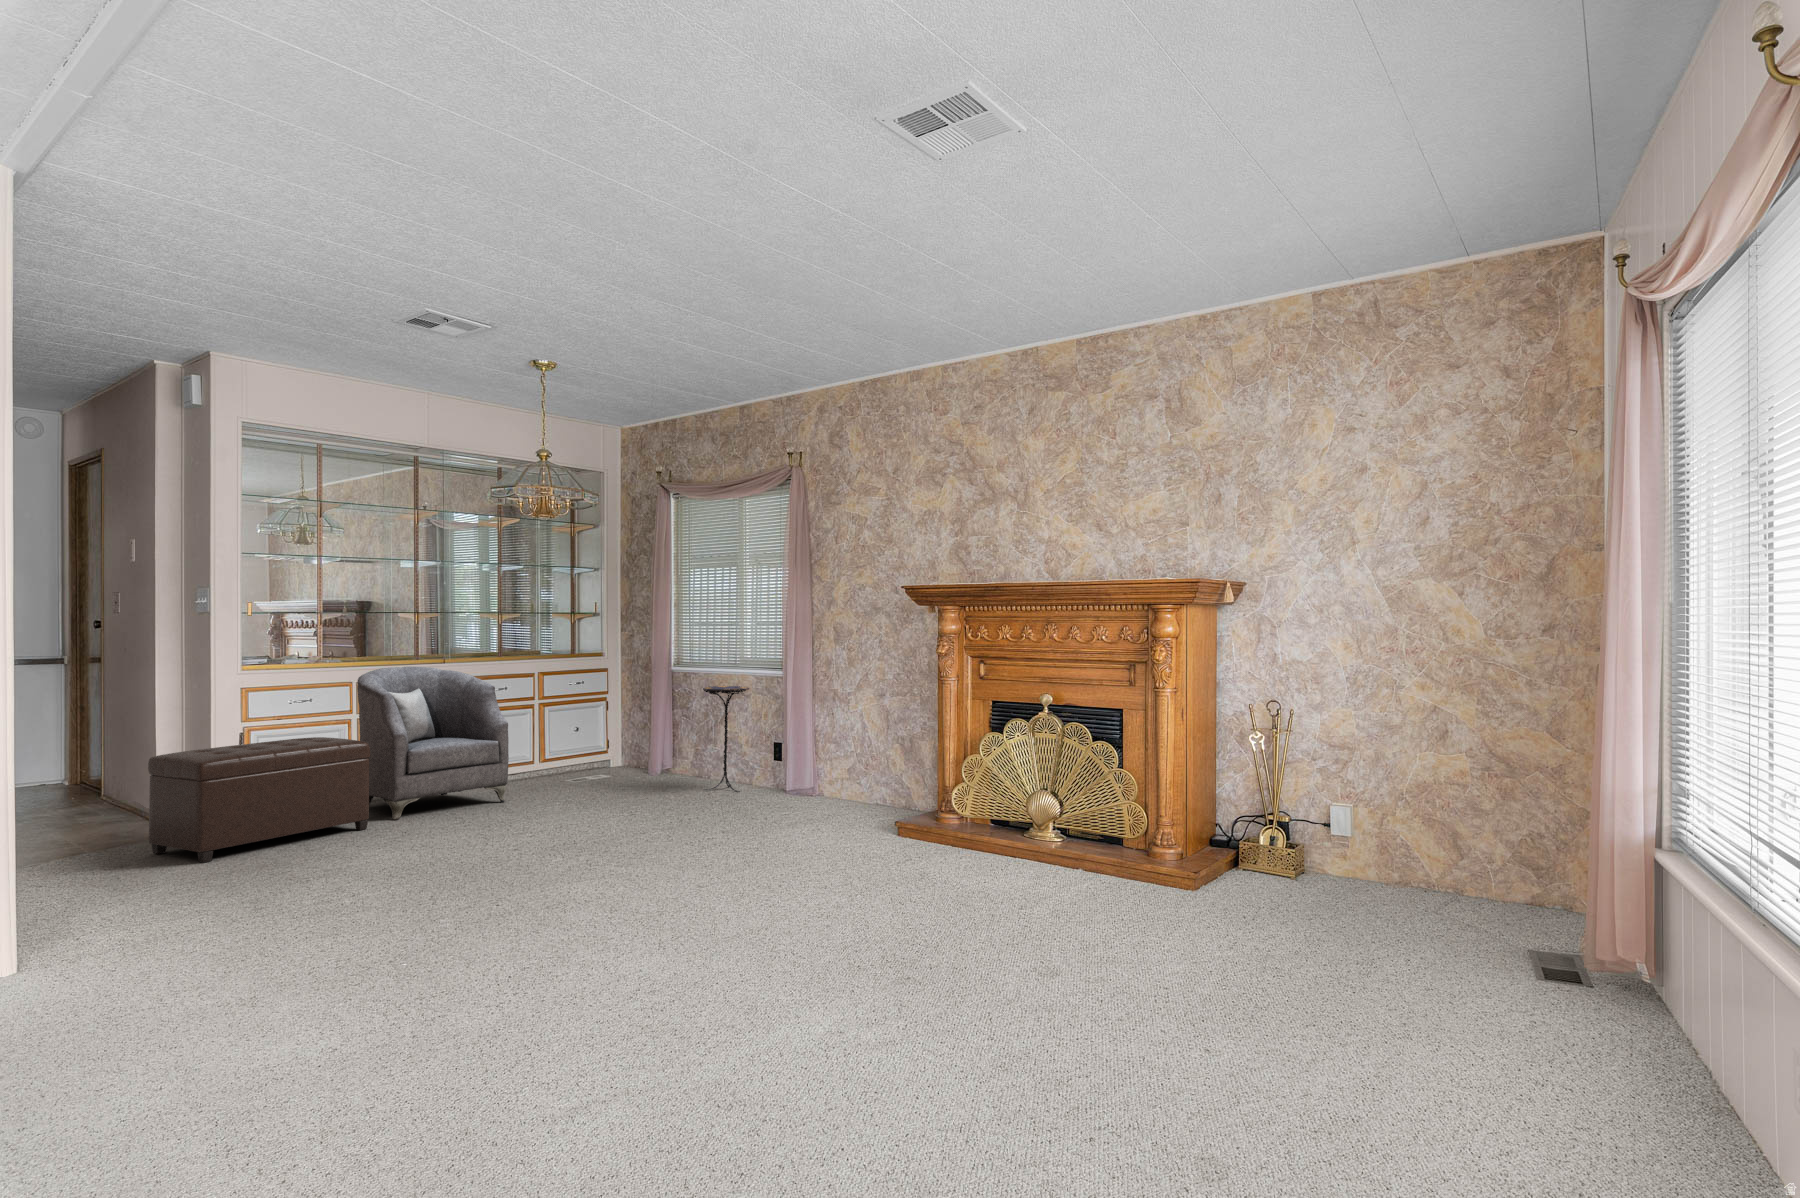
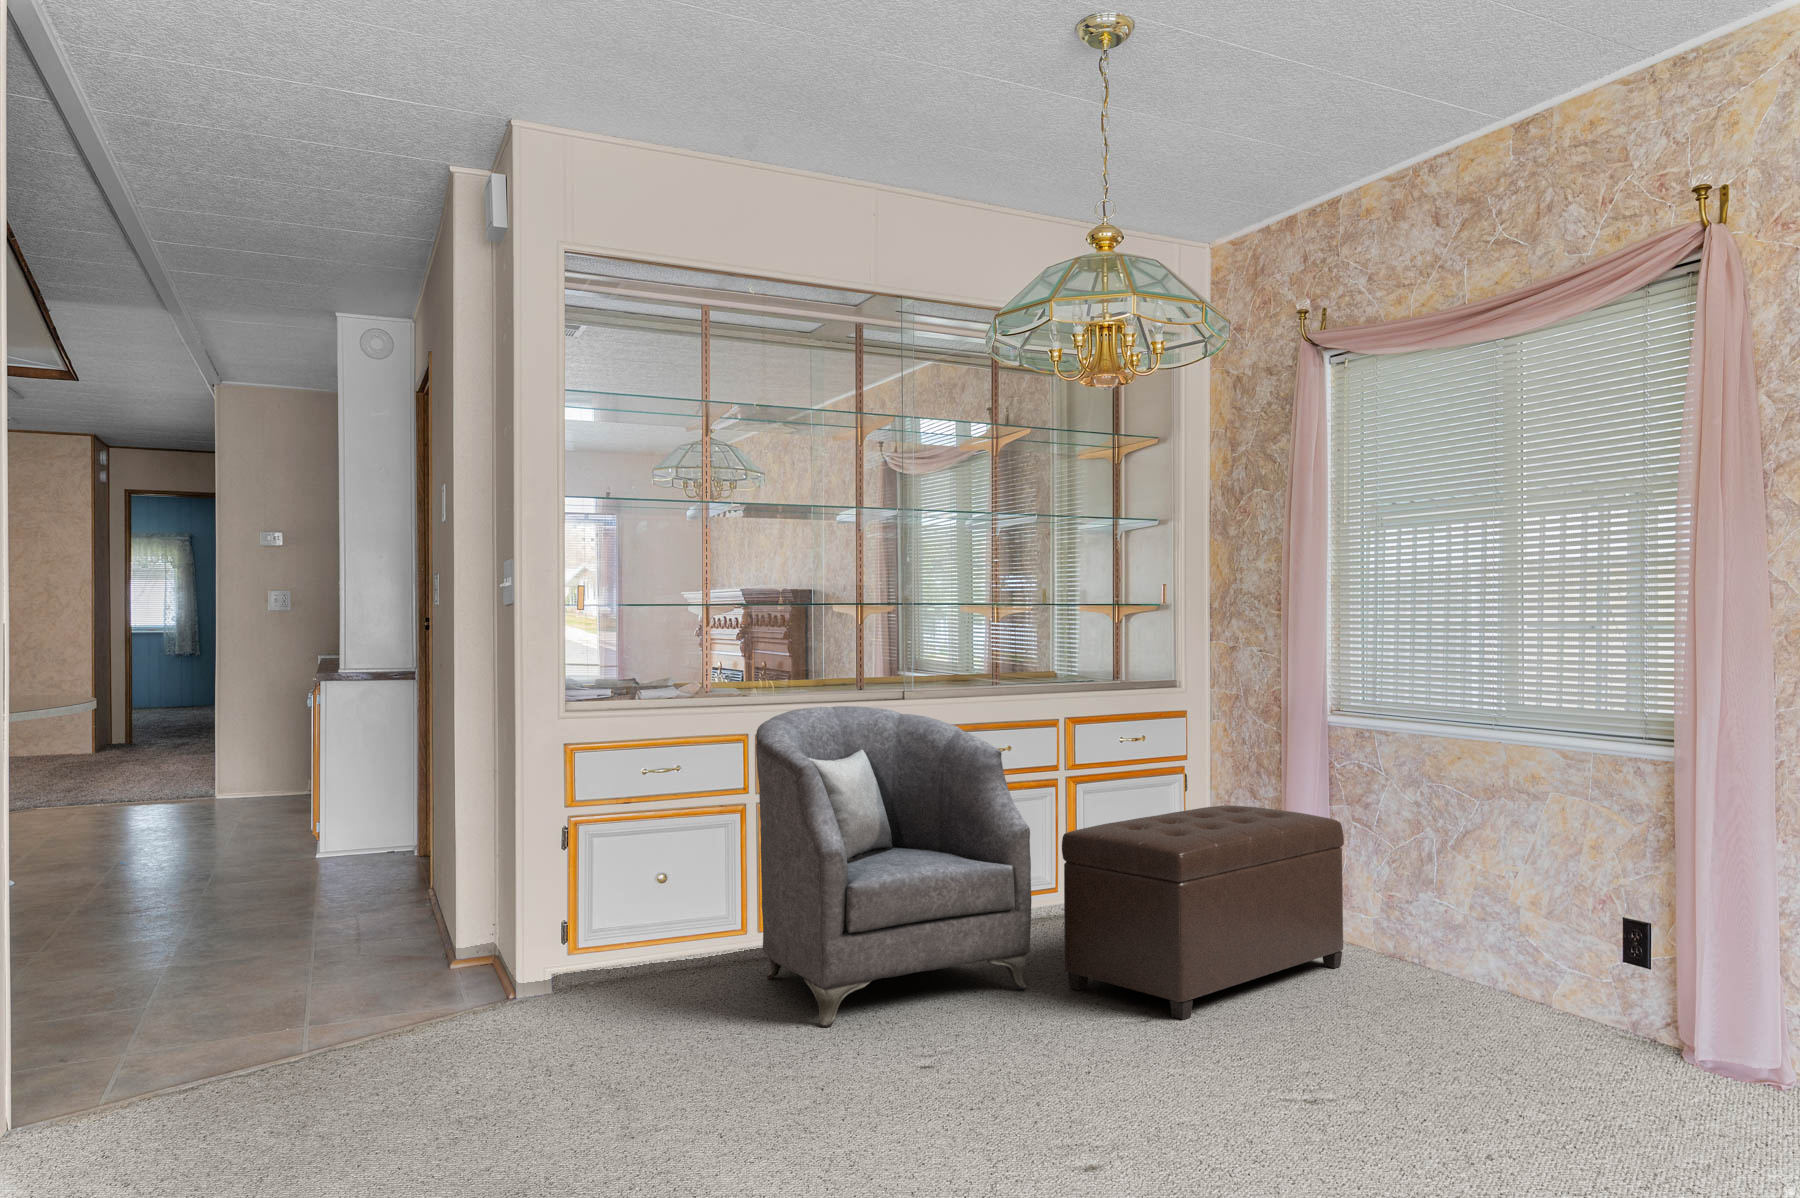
side table: present [703,686,749,791] -> none [1432,762,1546,1011]
ottoman: present [148,737,370,863] -> present [1062,806,1344,1020]

